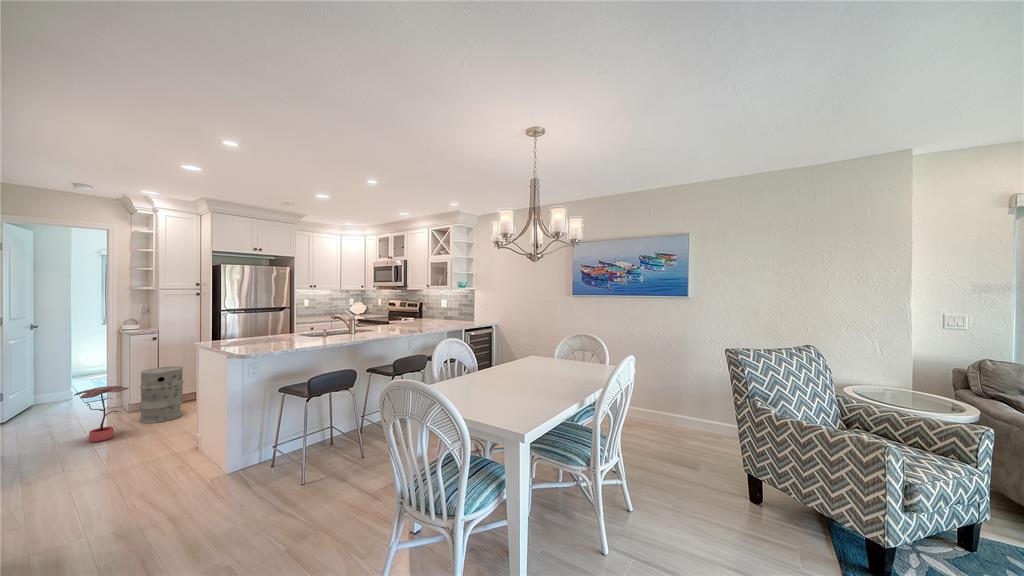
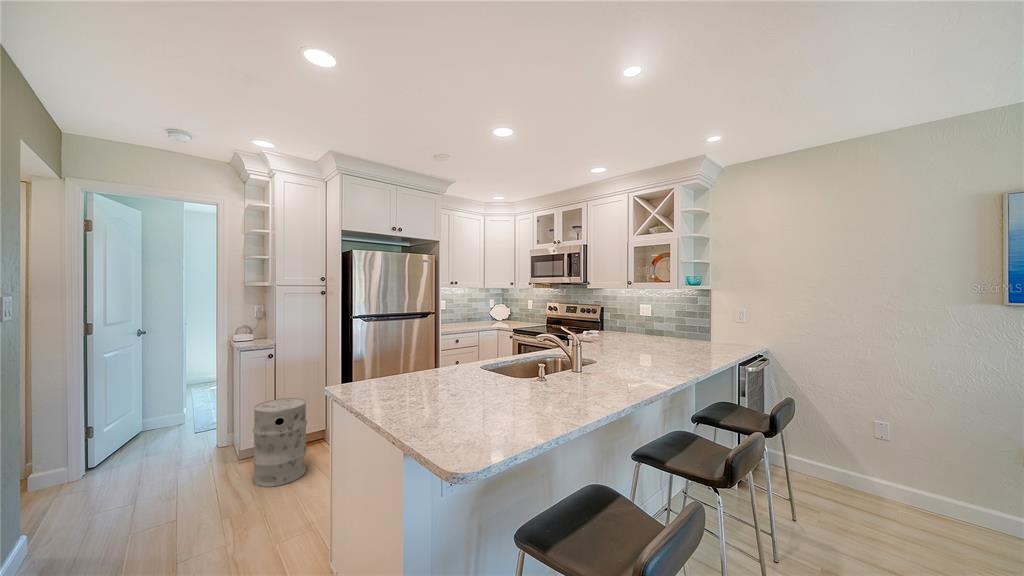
potted plant: present [74,386,129,442] -> none [164,434,238,528]

